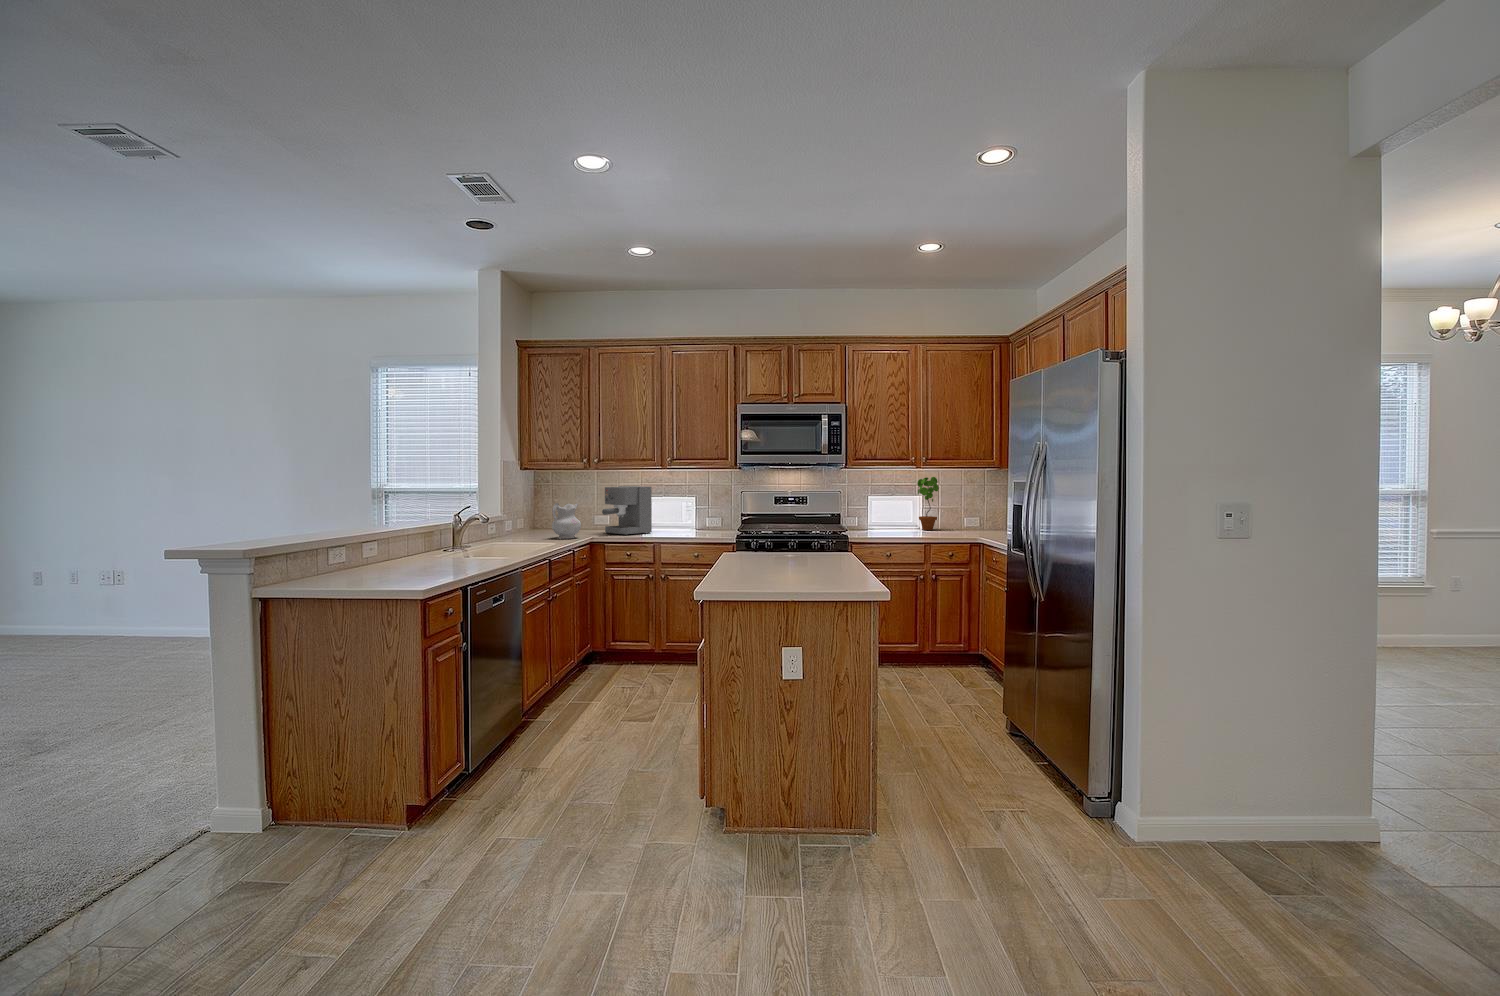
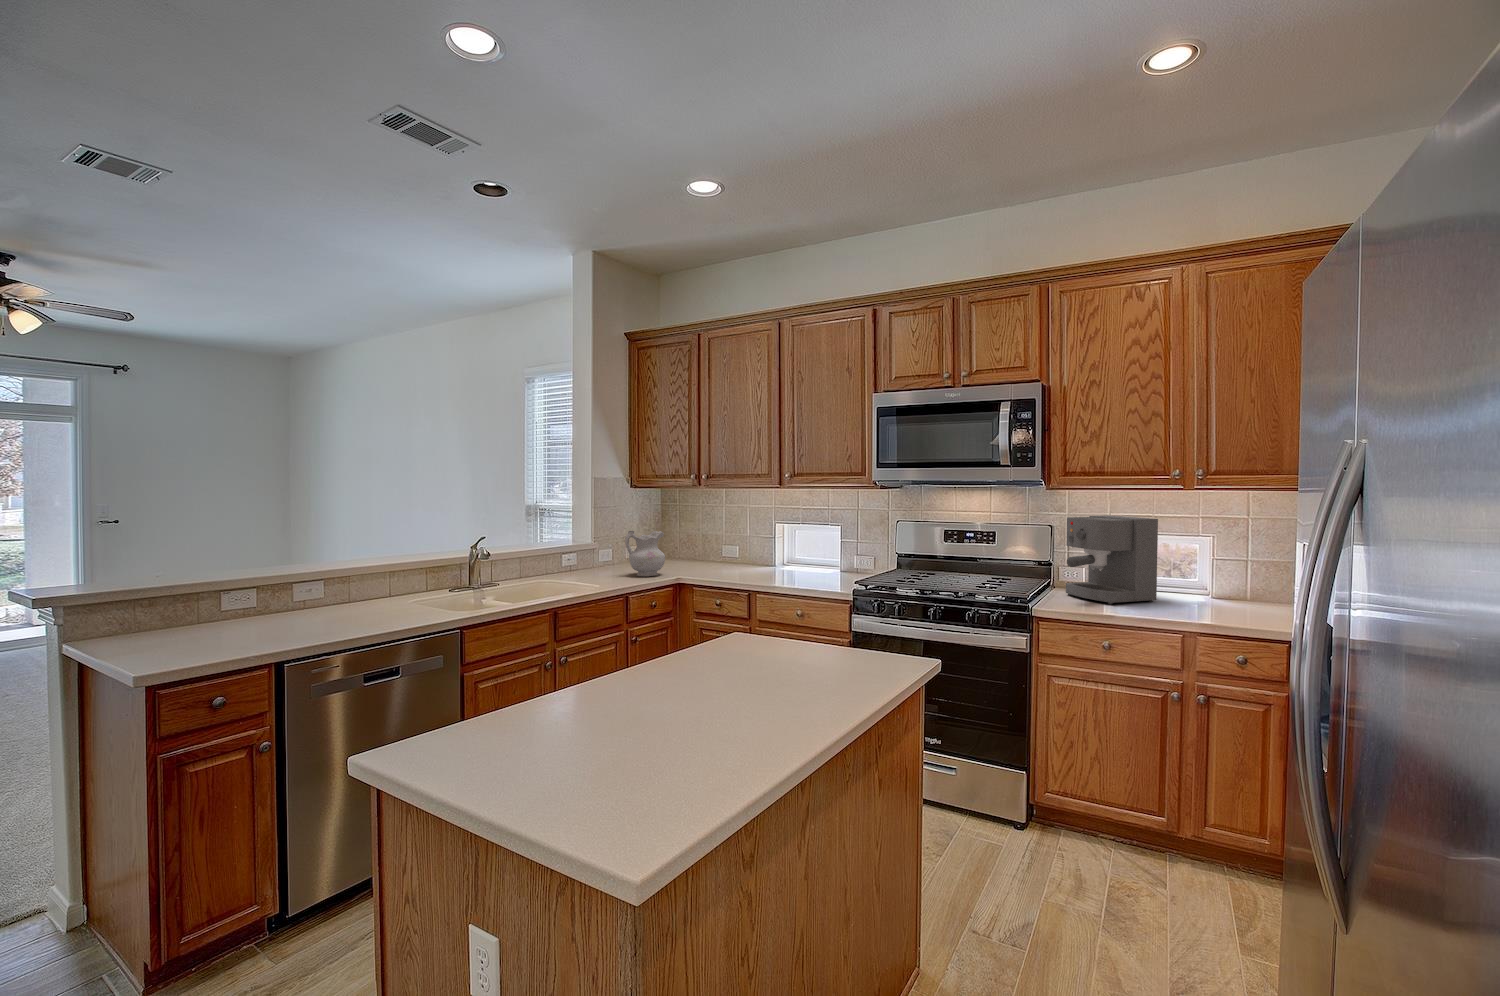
potted plant: present [917,477,939,530] -> none [1196,505,1239,603]
coffee maker: present [602,486,652,535] -> present [1066,516,1158,604]

